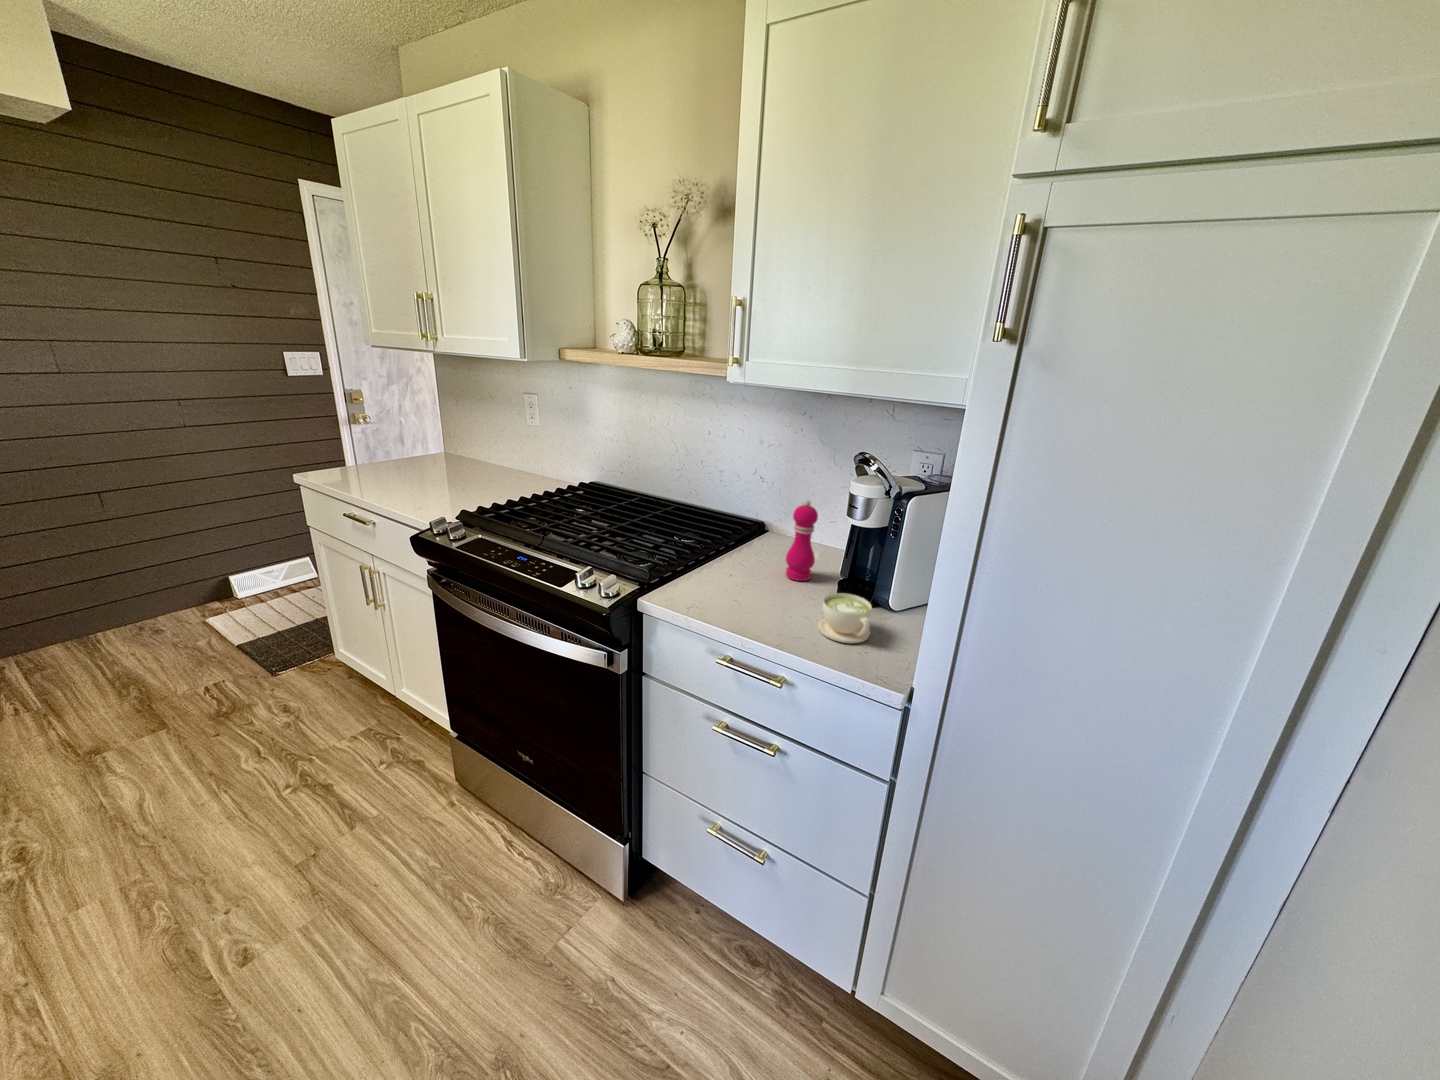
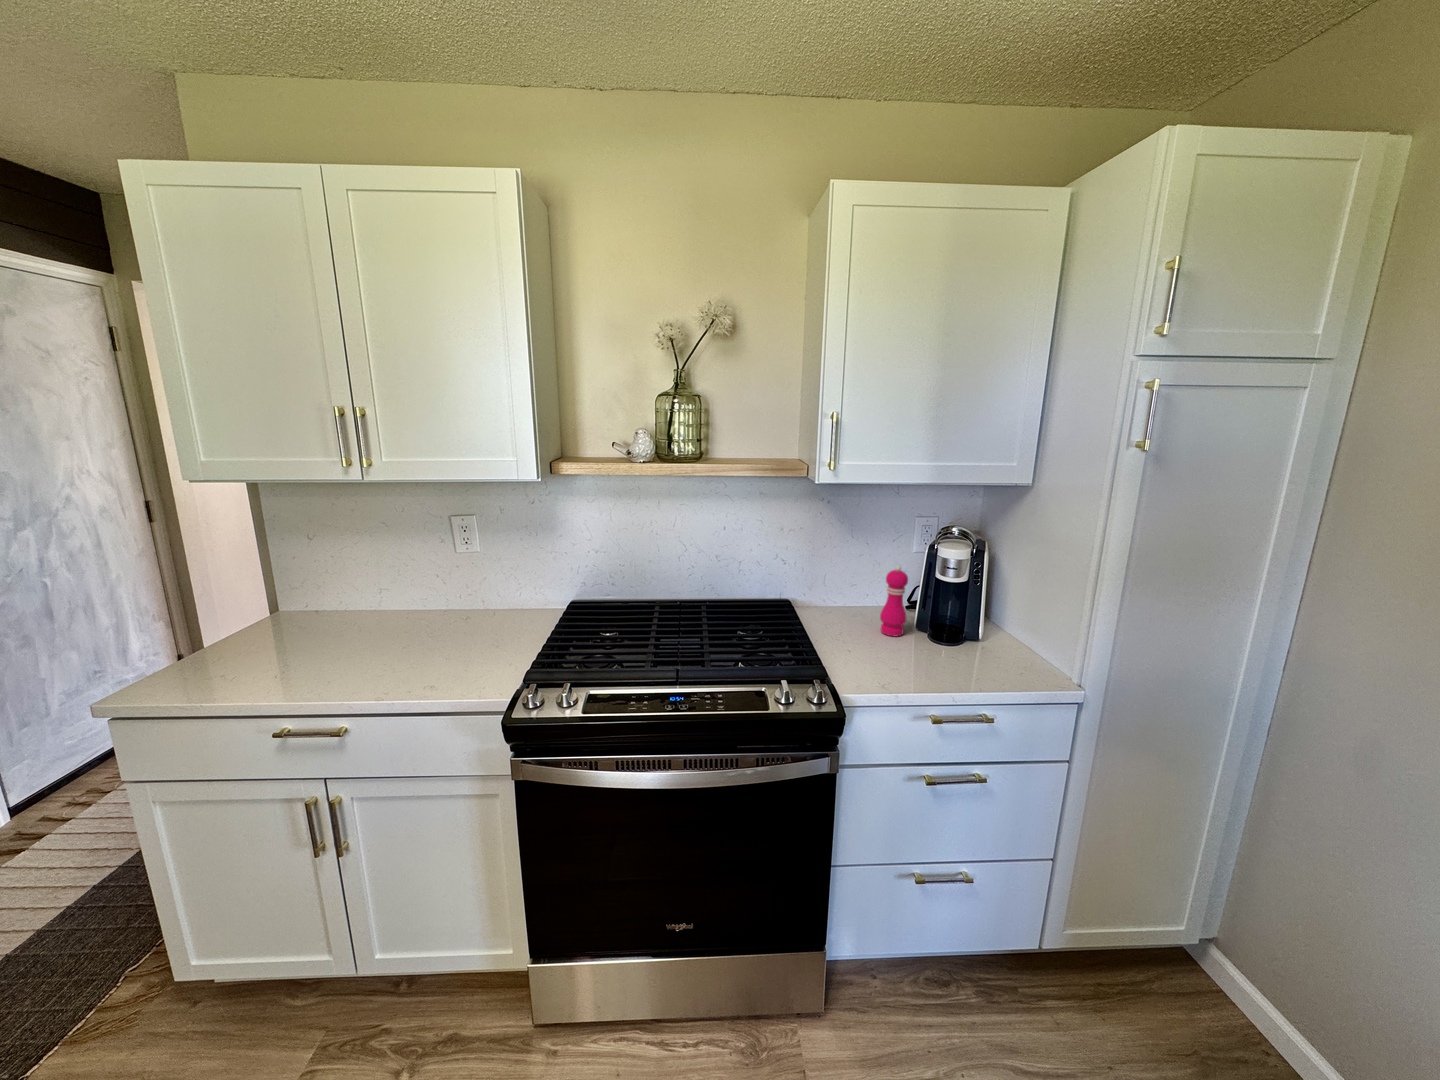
coffee cup: present [818,593,872,643] -> none [971,632,1025,673]

